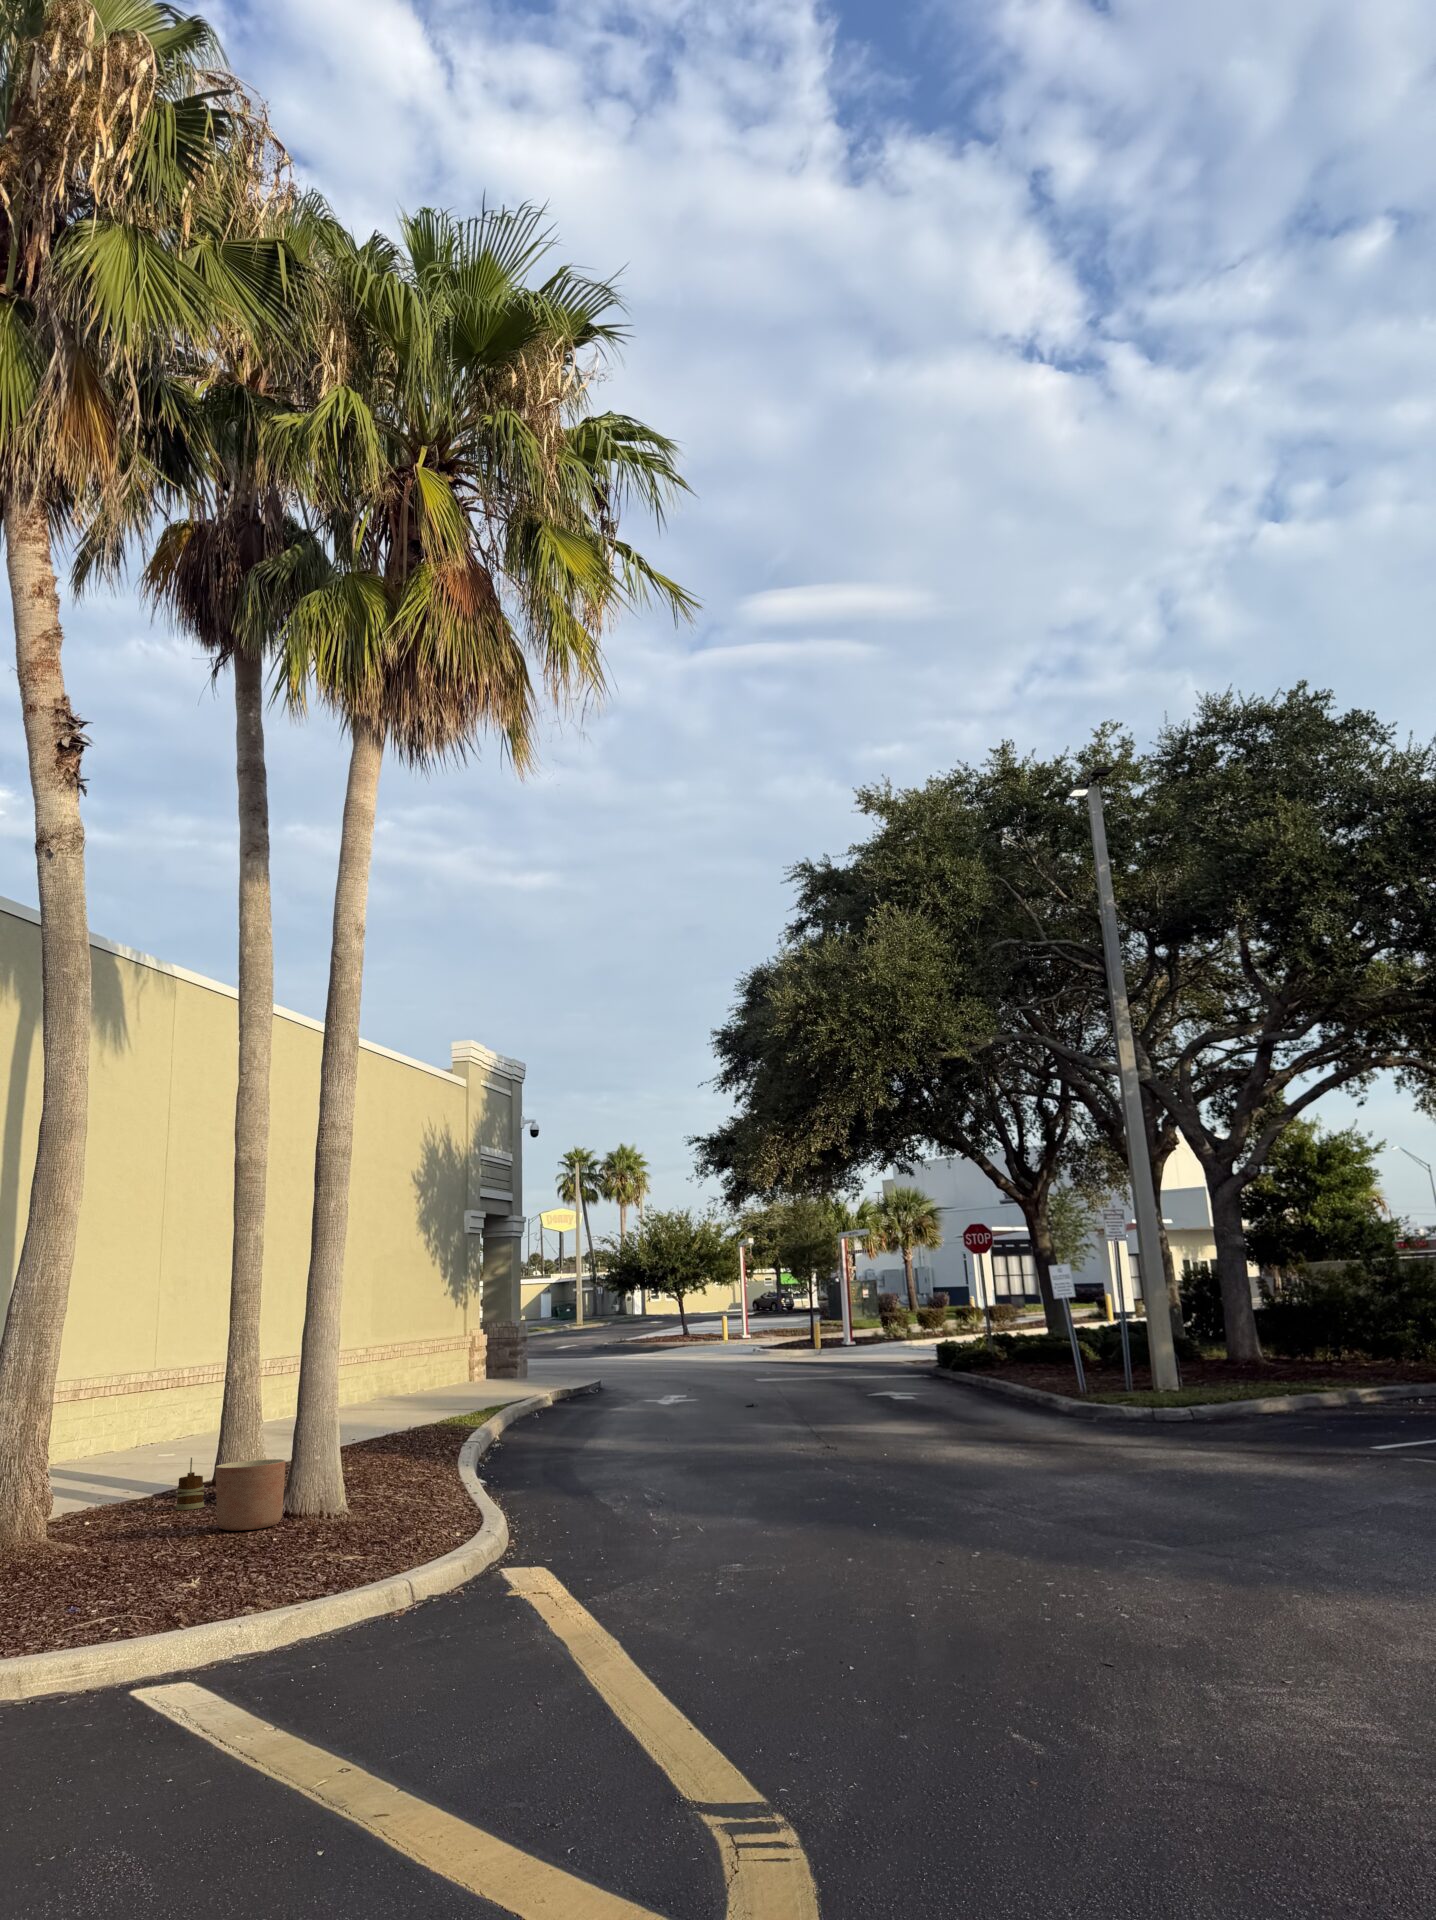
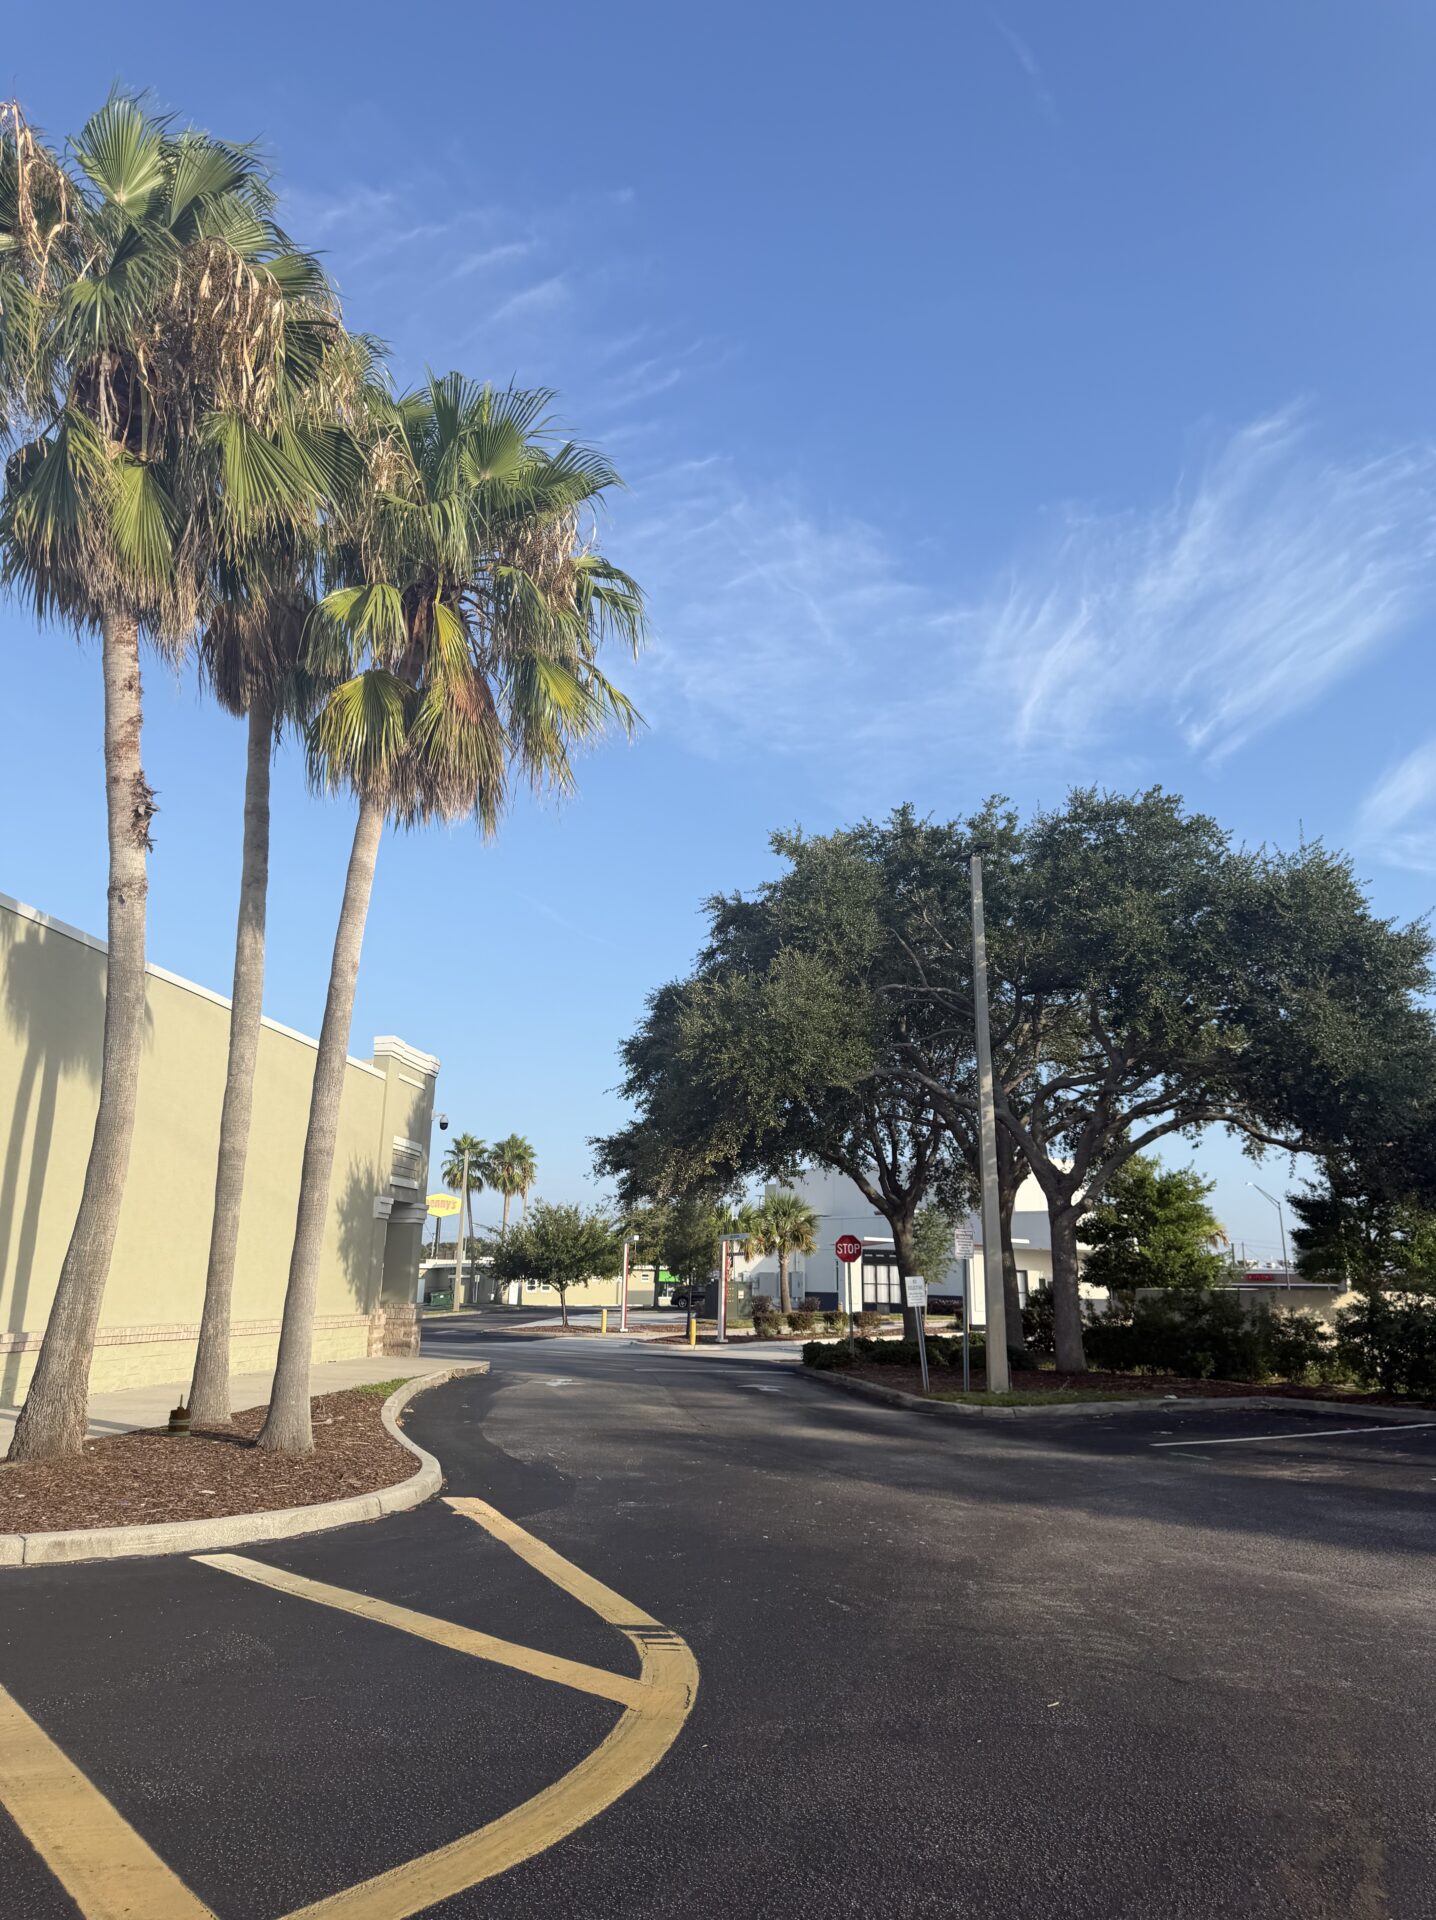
planter: present [216,1459,286,1531] -> none [212,1399,270,1454]

